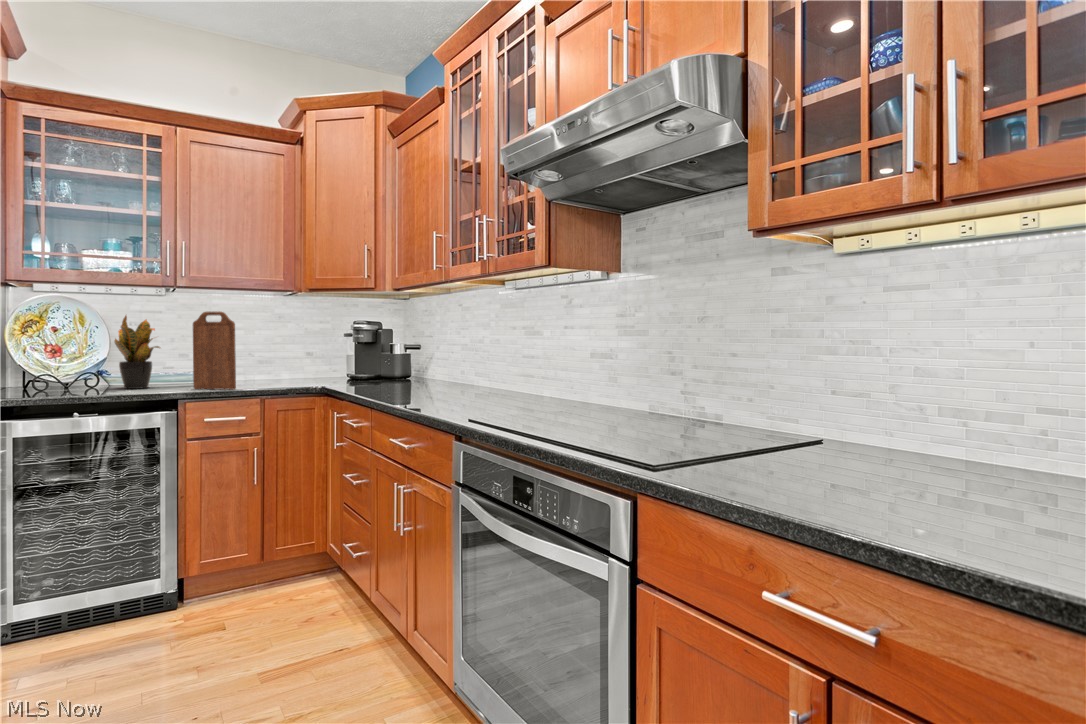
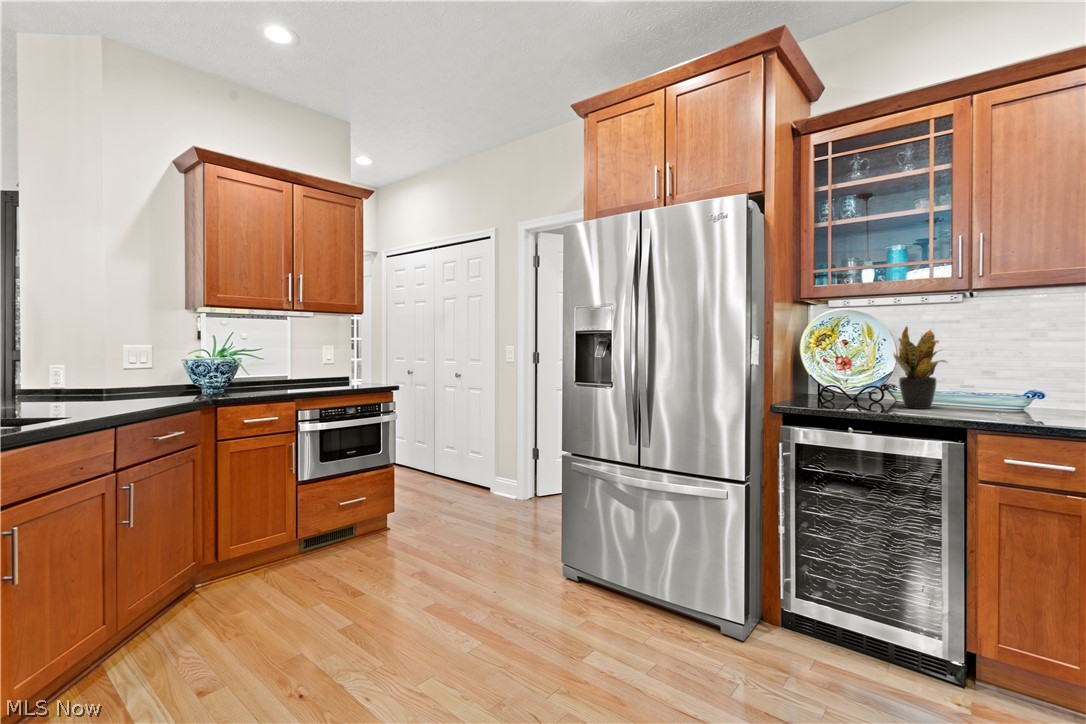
cutting board: present [193,311,236,390] -> none [986,316,1052,424]

